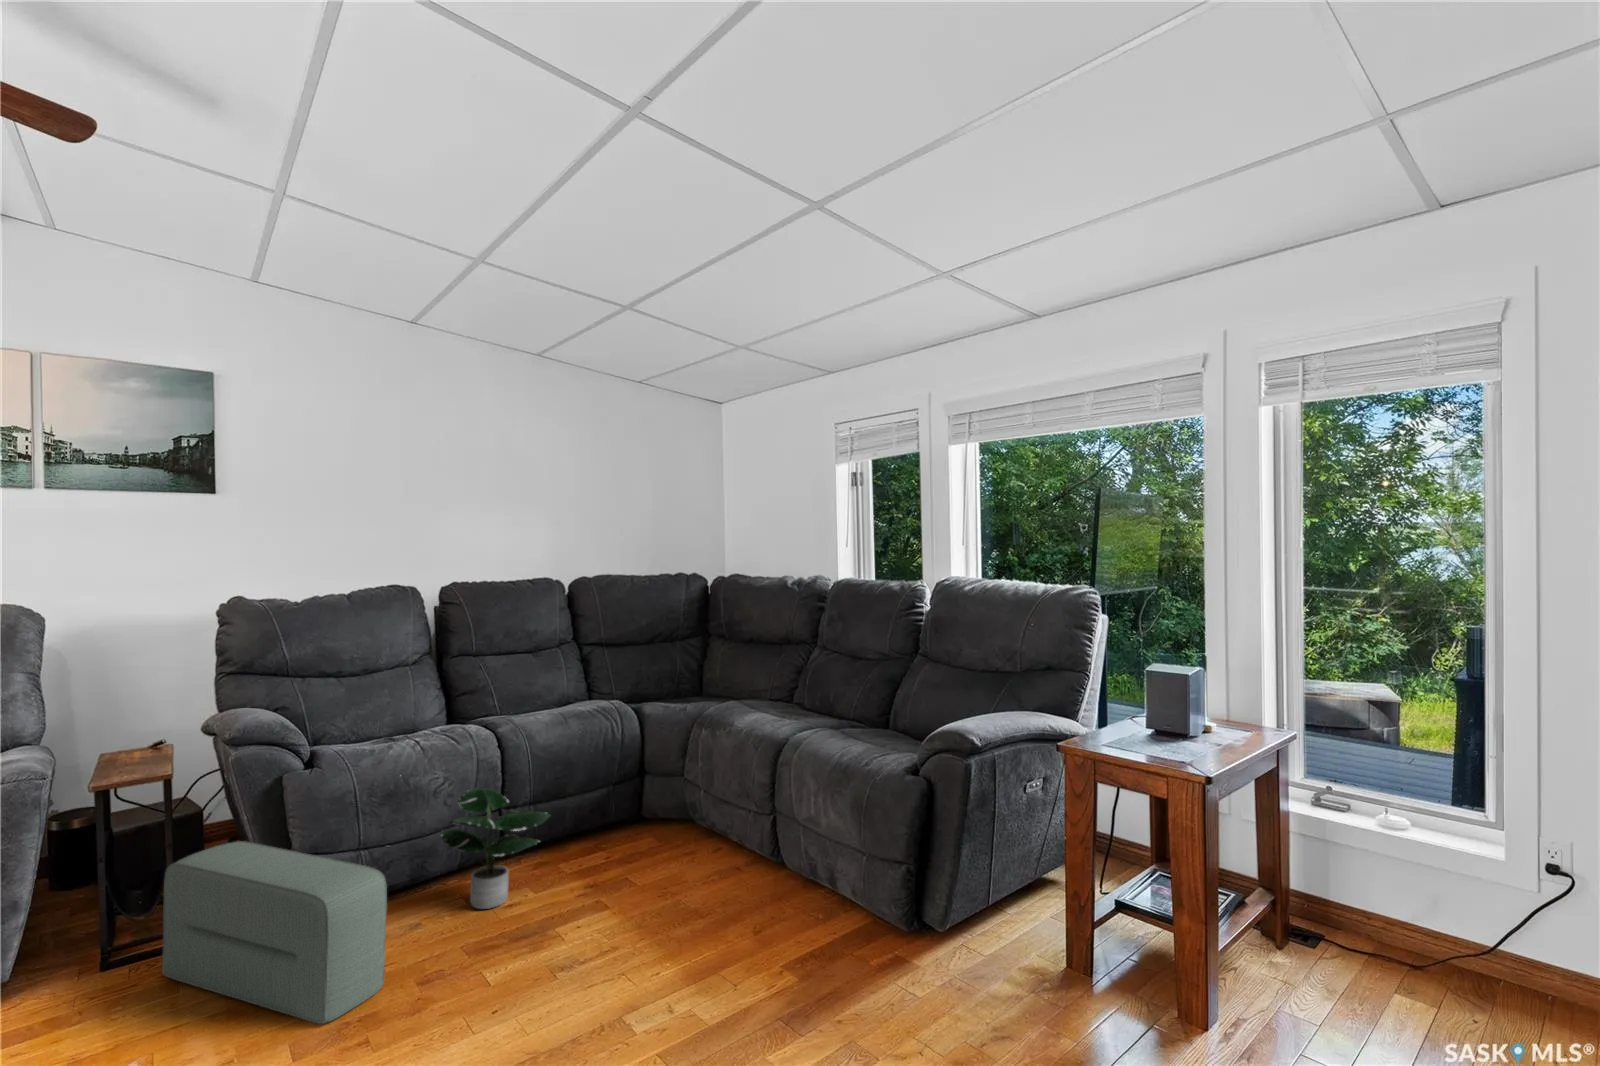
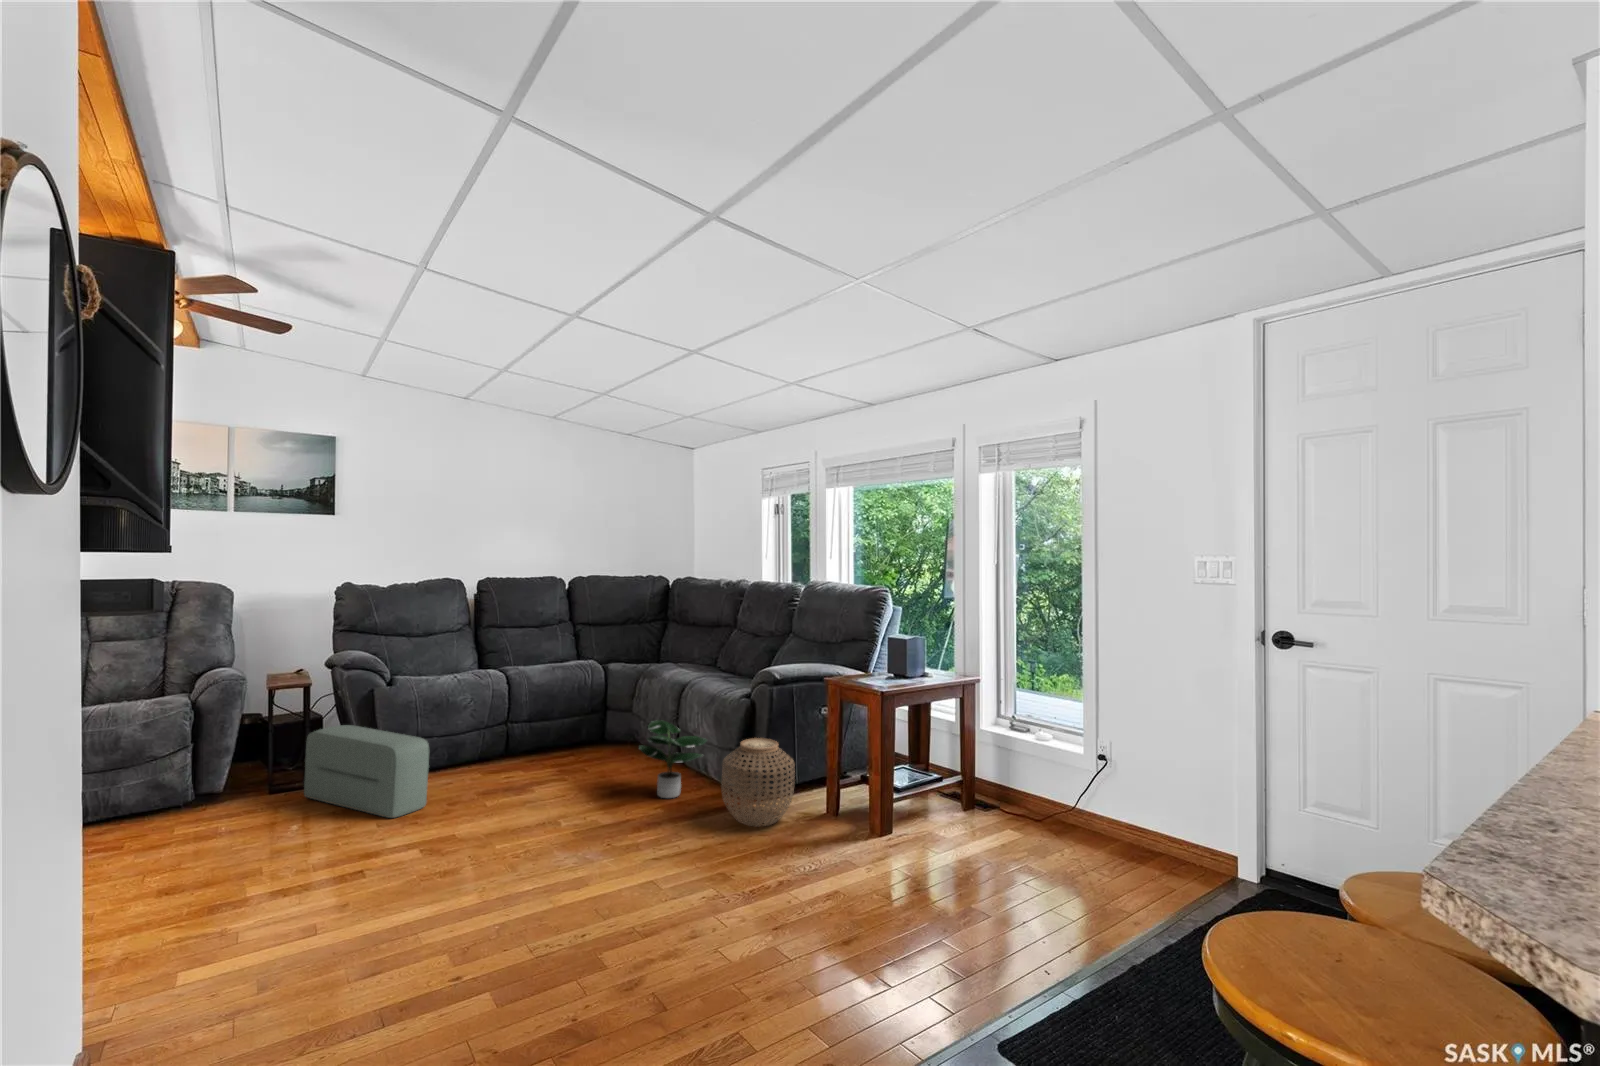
potted plant: present [441,788,550,909] -> present [639,720,707,798]
woven basket: none [900,845,1026,1005] -> present [722,738,795,826]

